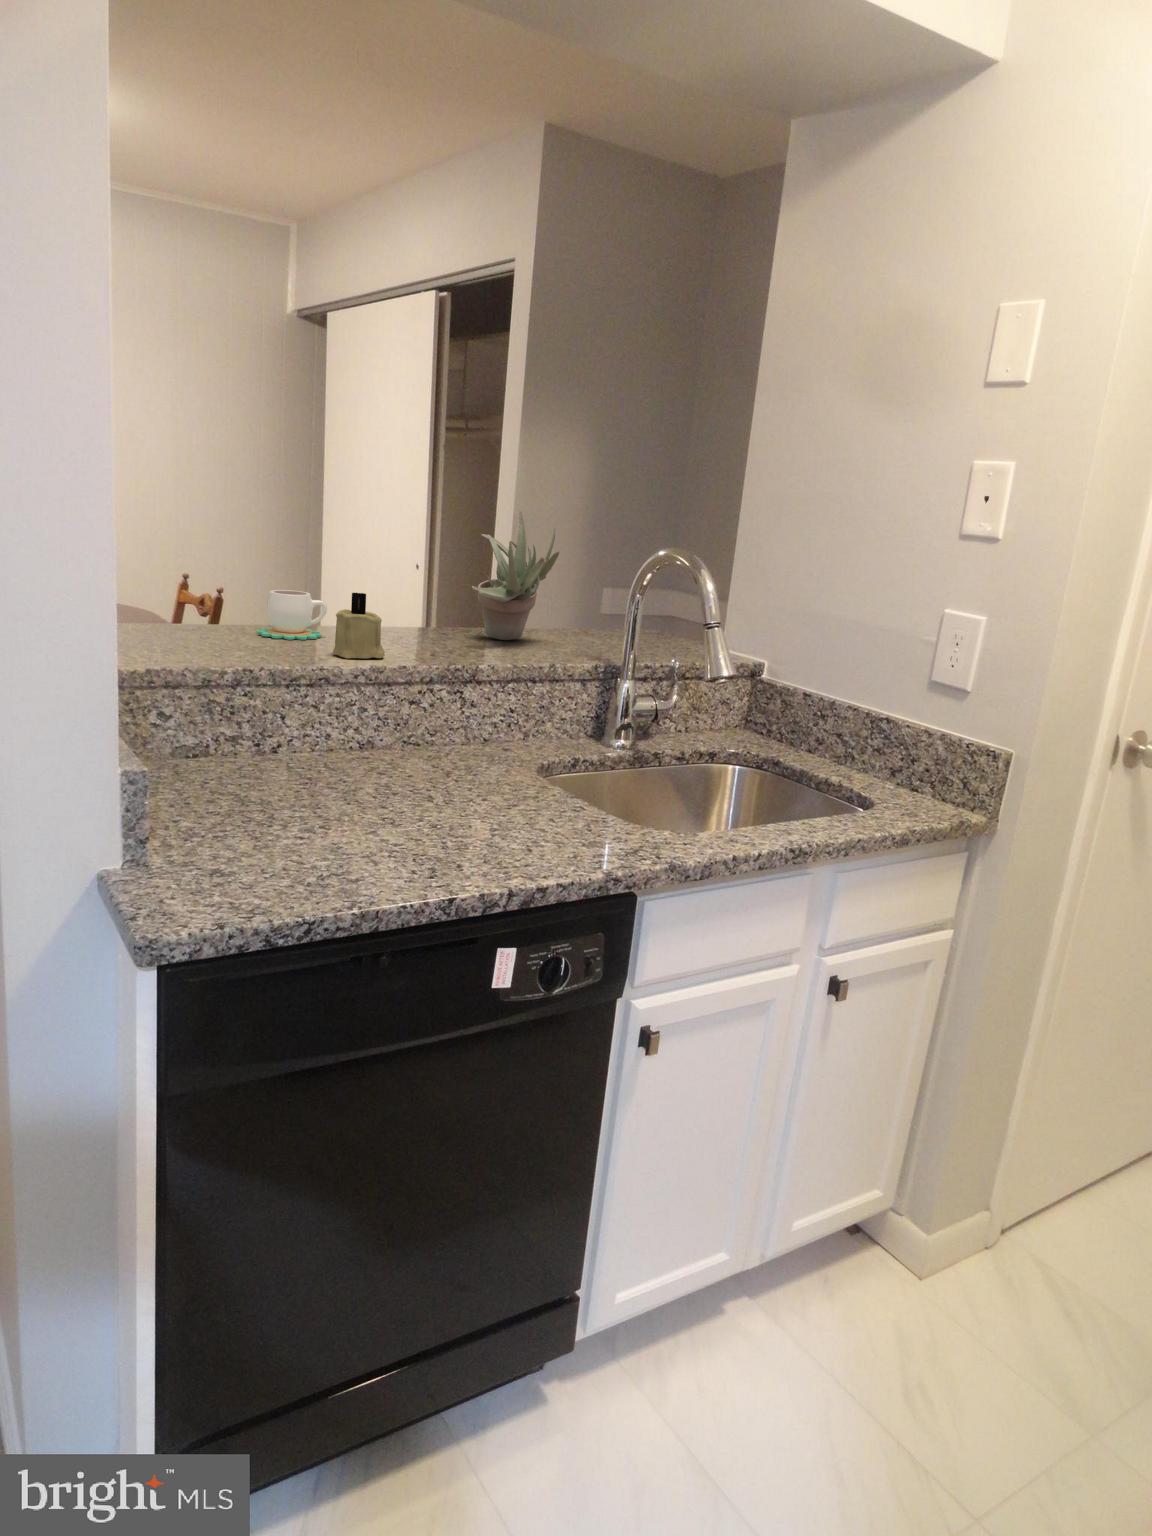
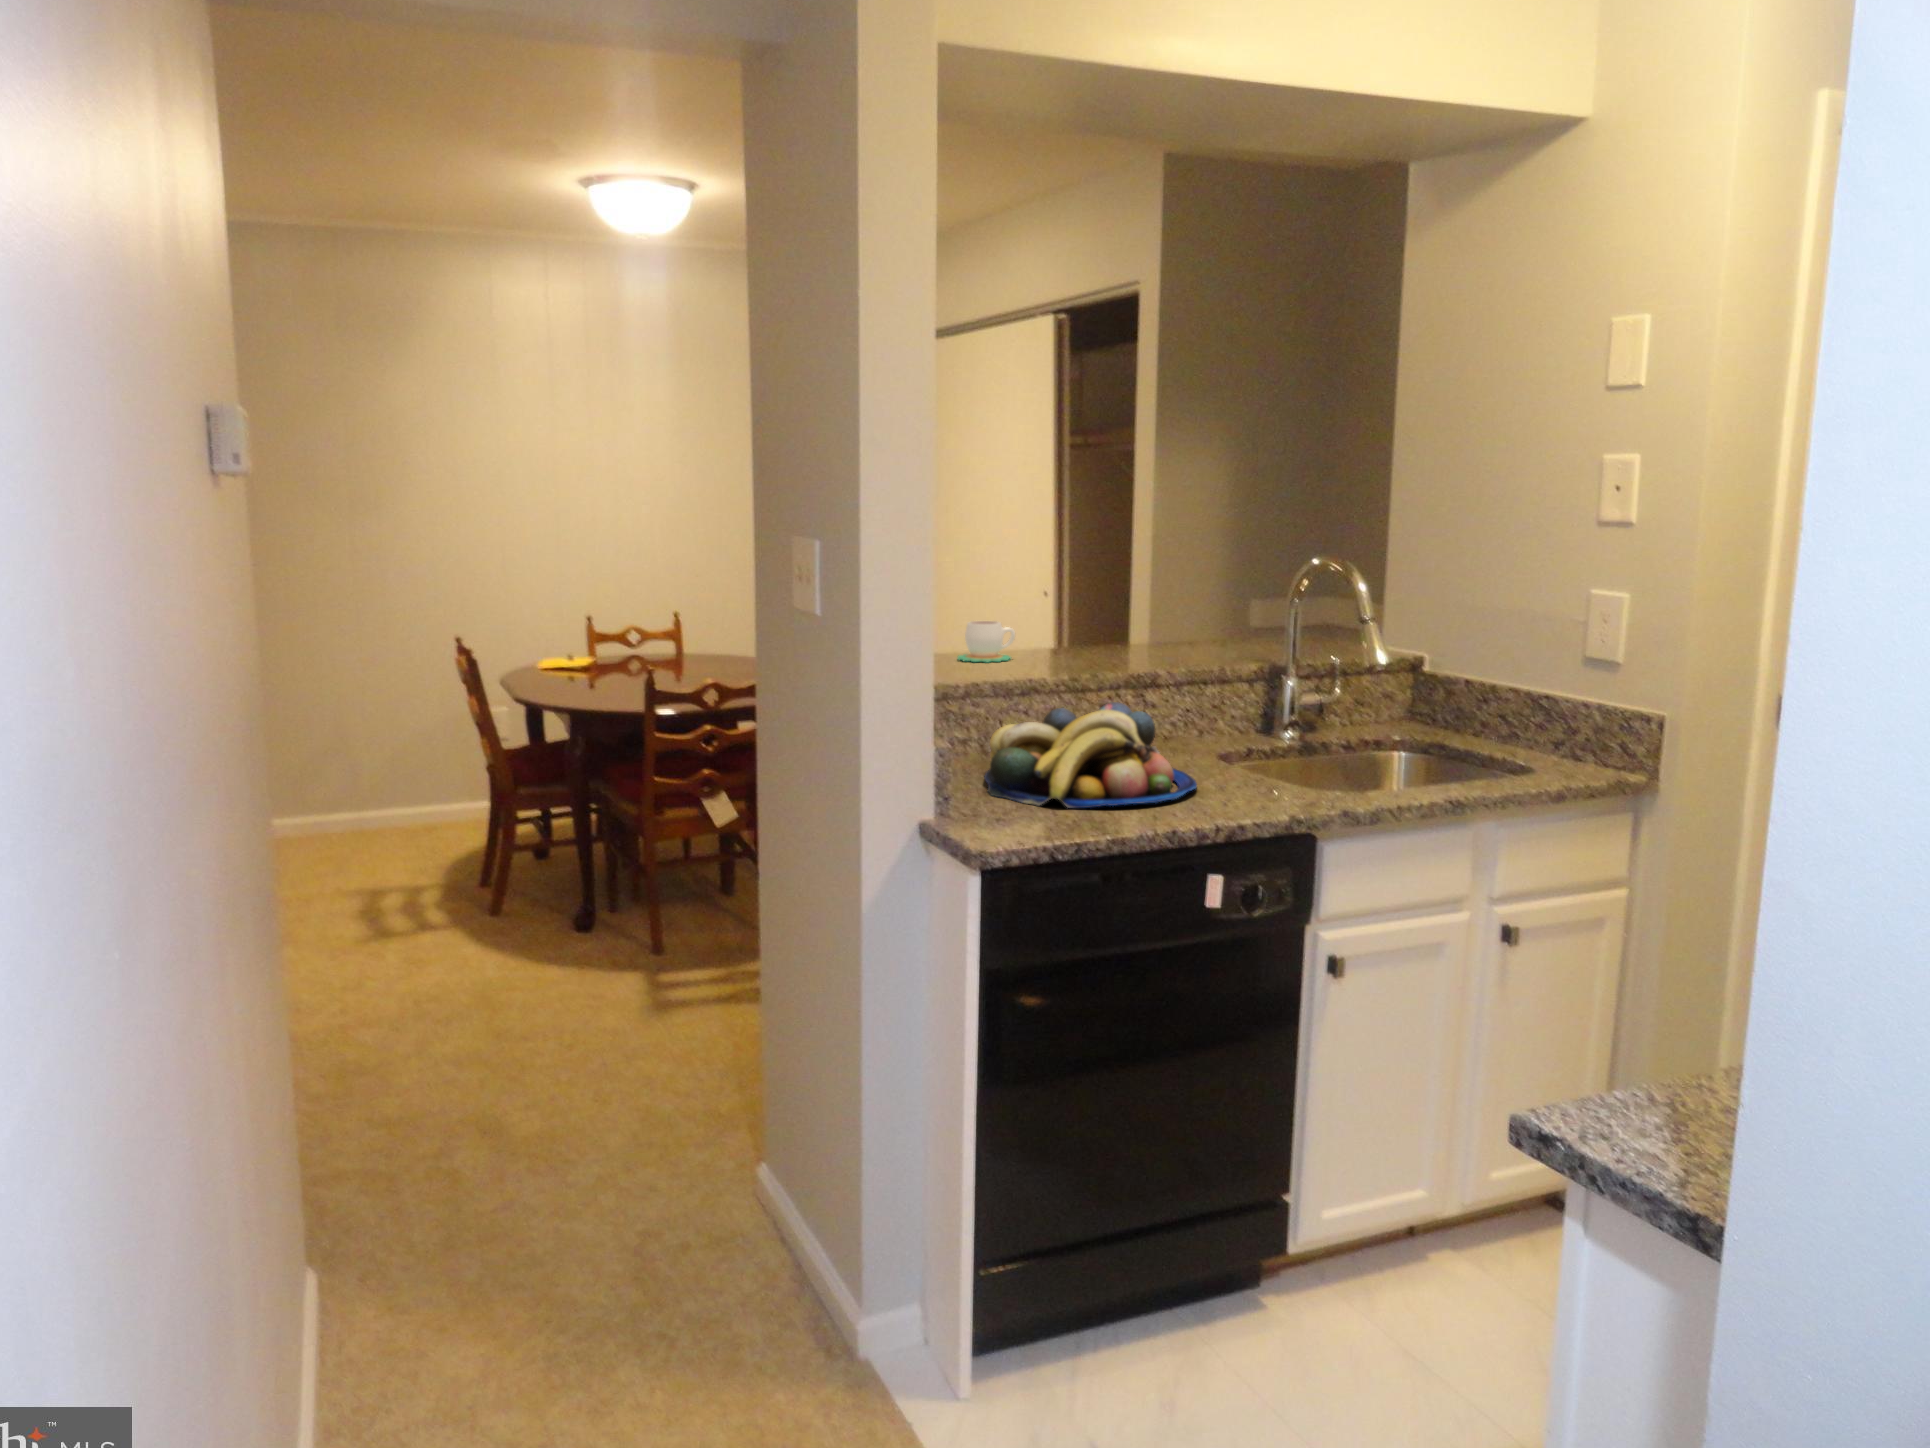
succulent plant: present [472,510,559,640] -> none [1143,534,1218,652]
candle: present [333,593,385,658] -> none [1033,617,1077,672]
fruit bowl: none [225,706,501,854] -> present [984,702,1197,808]

